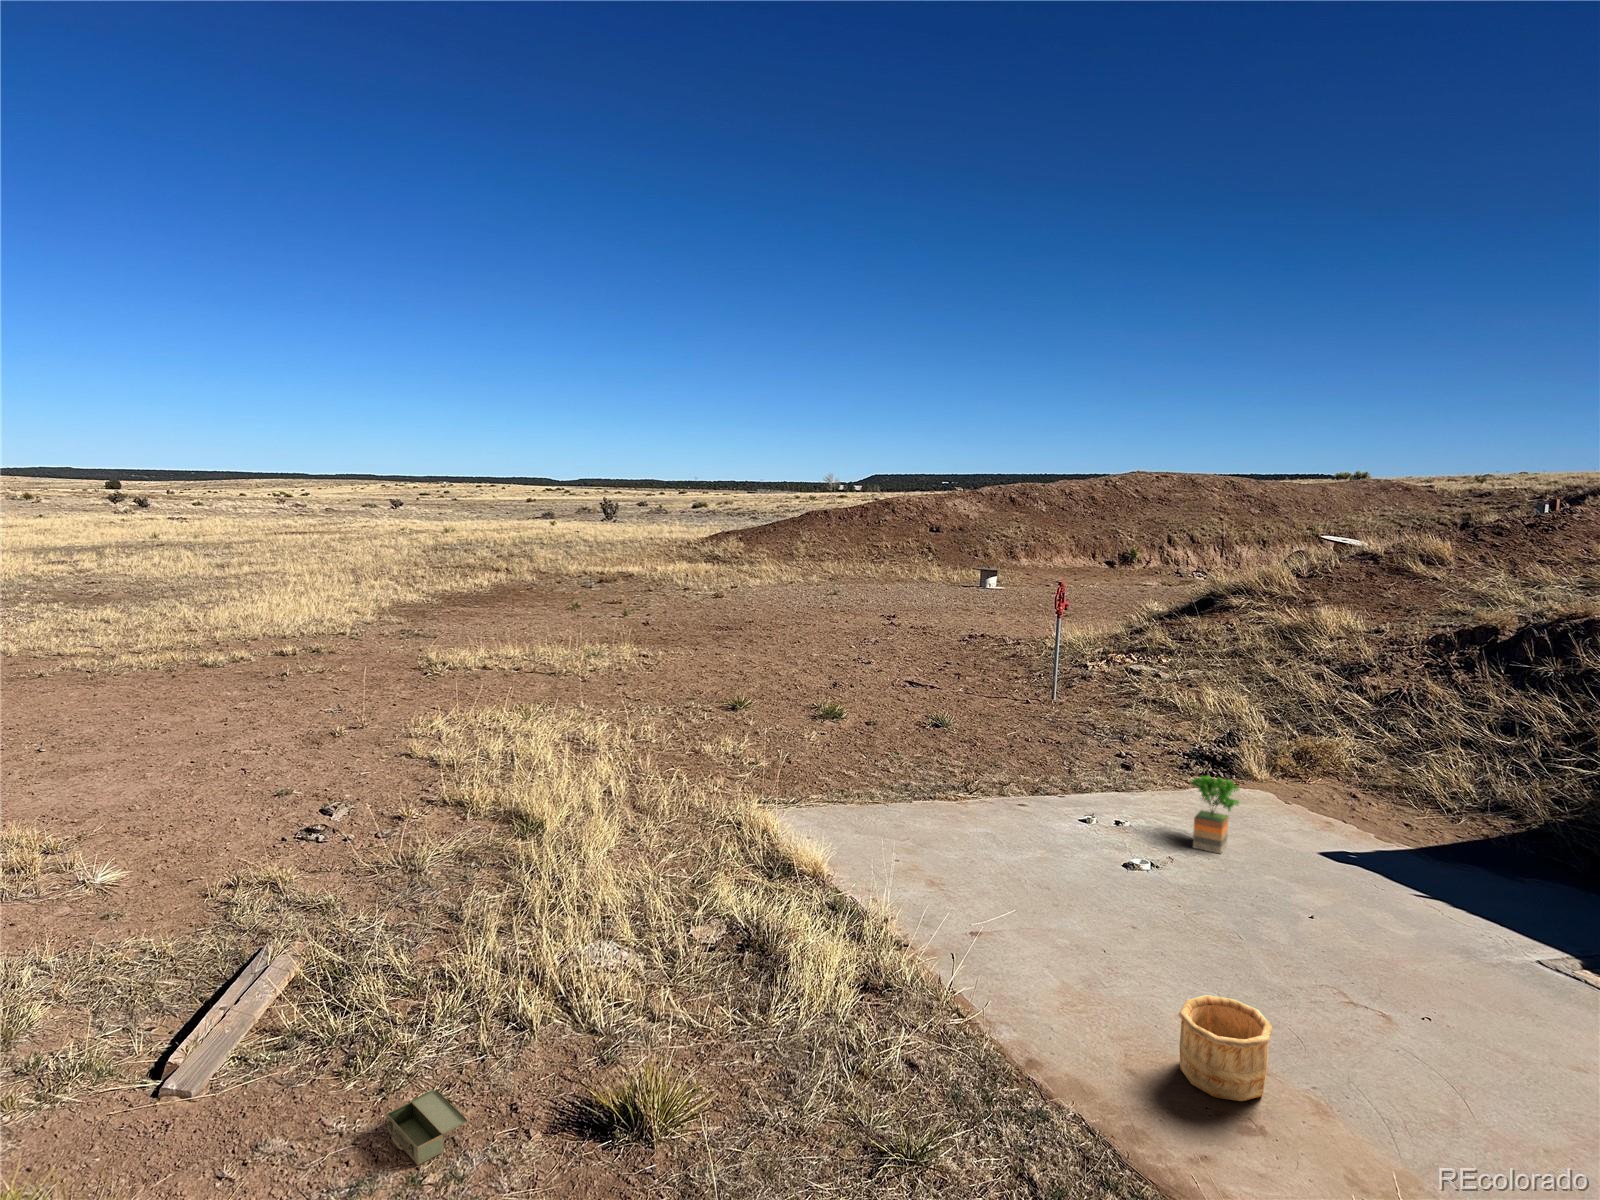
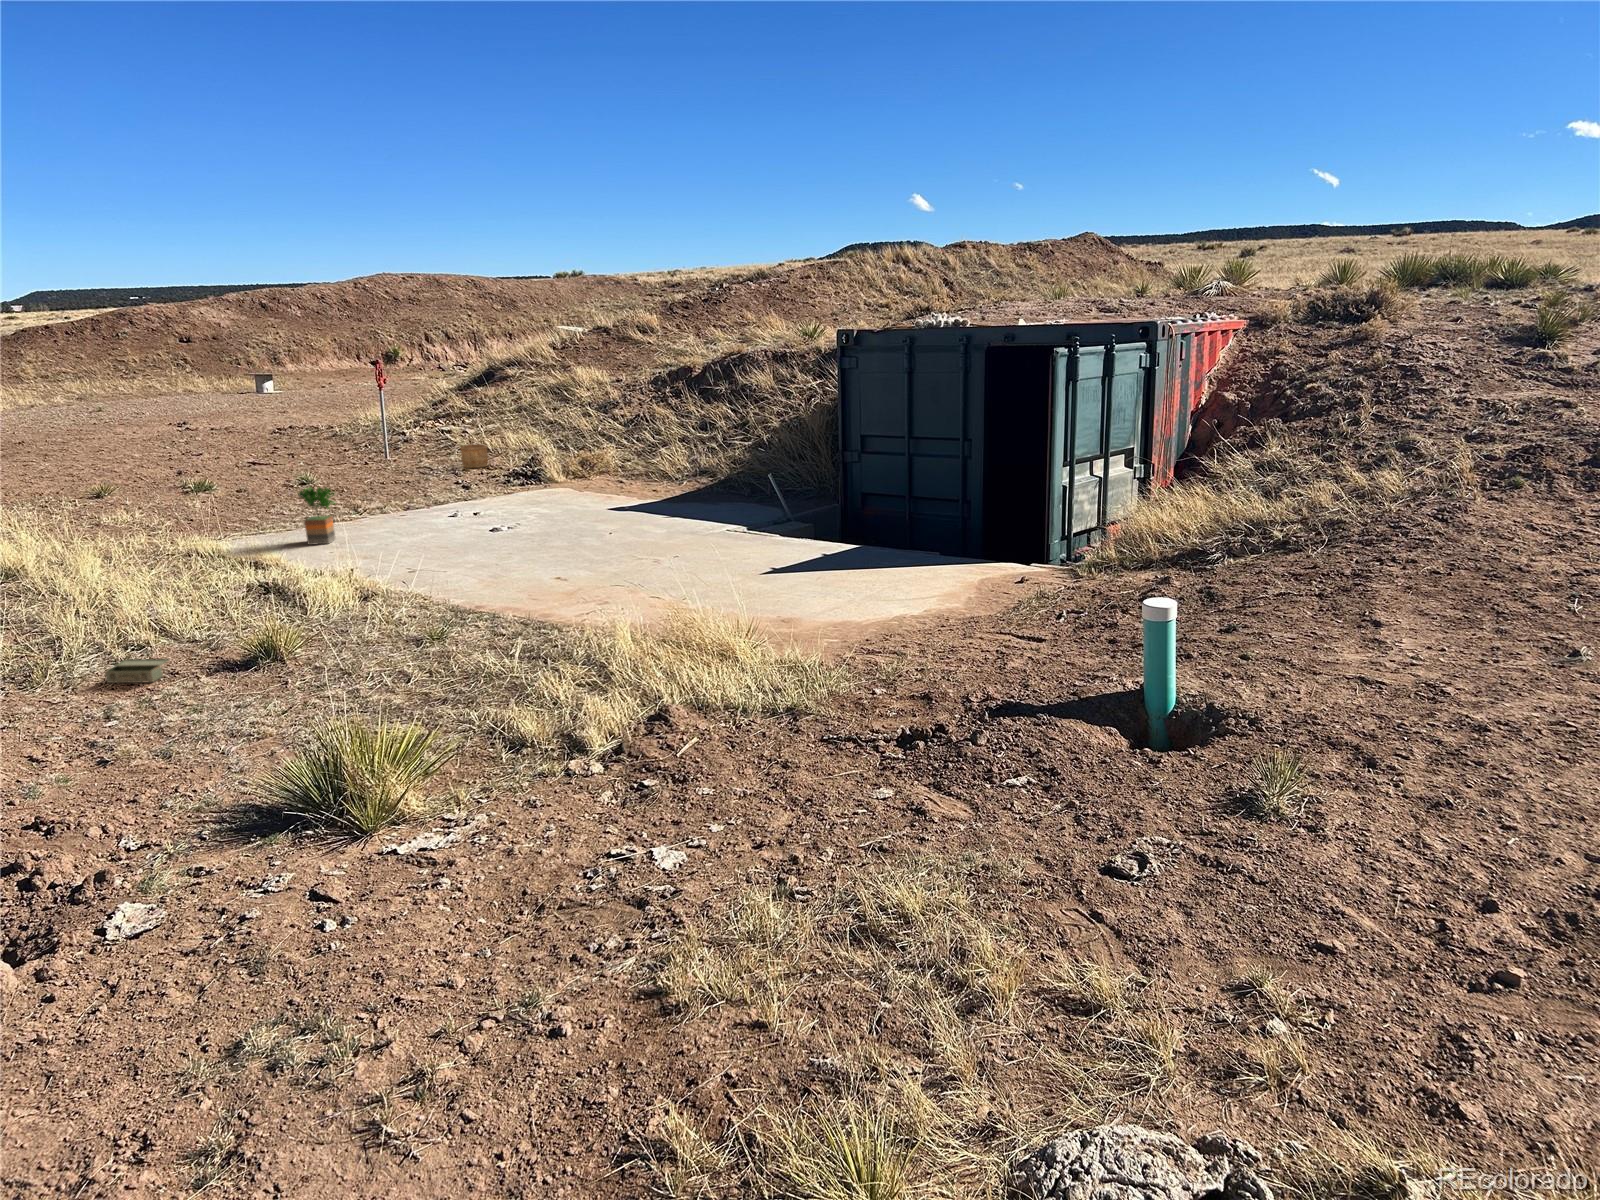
potted tree: present [1191,776,1240,854] -> present [298,487,336,545]
wooden bucket: present [1179,995,1272,1101] -> present [460,444,488,468]

